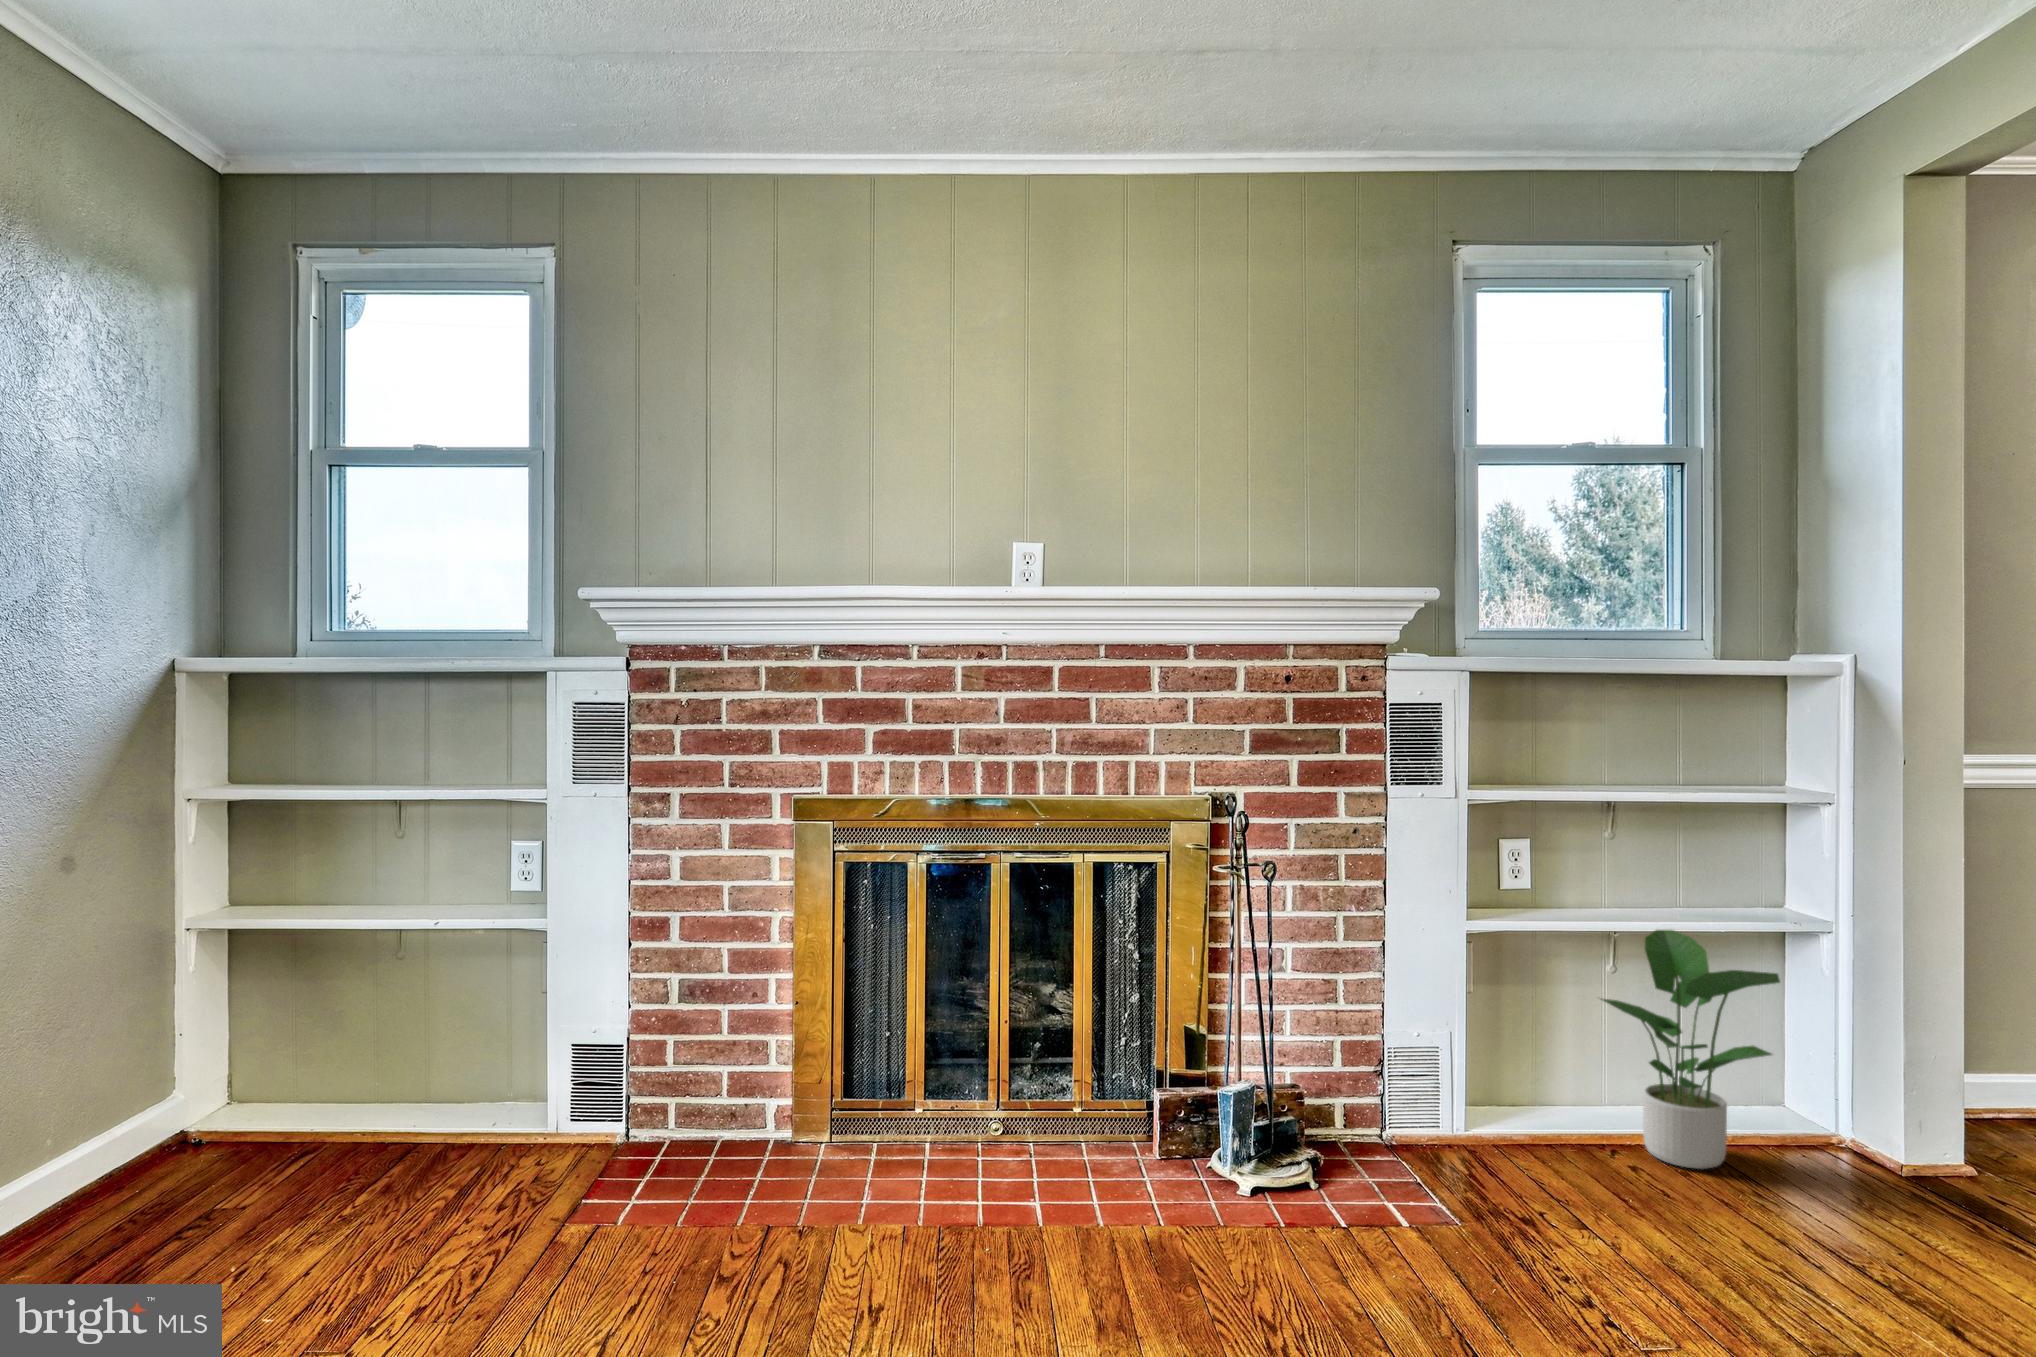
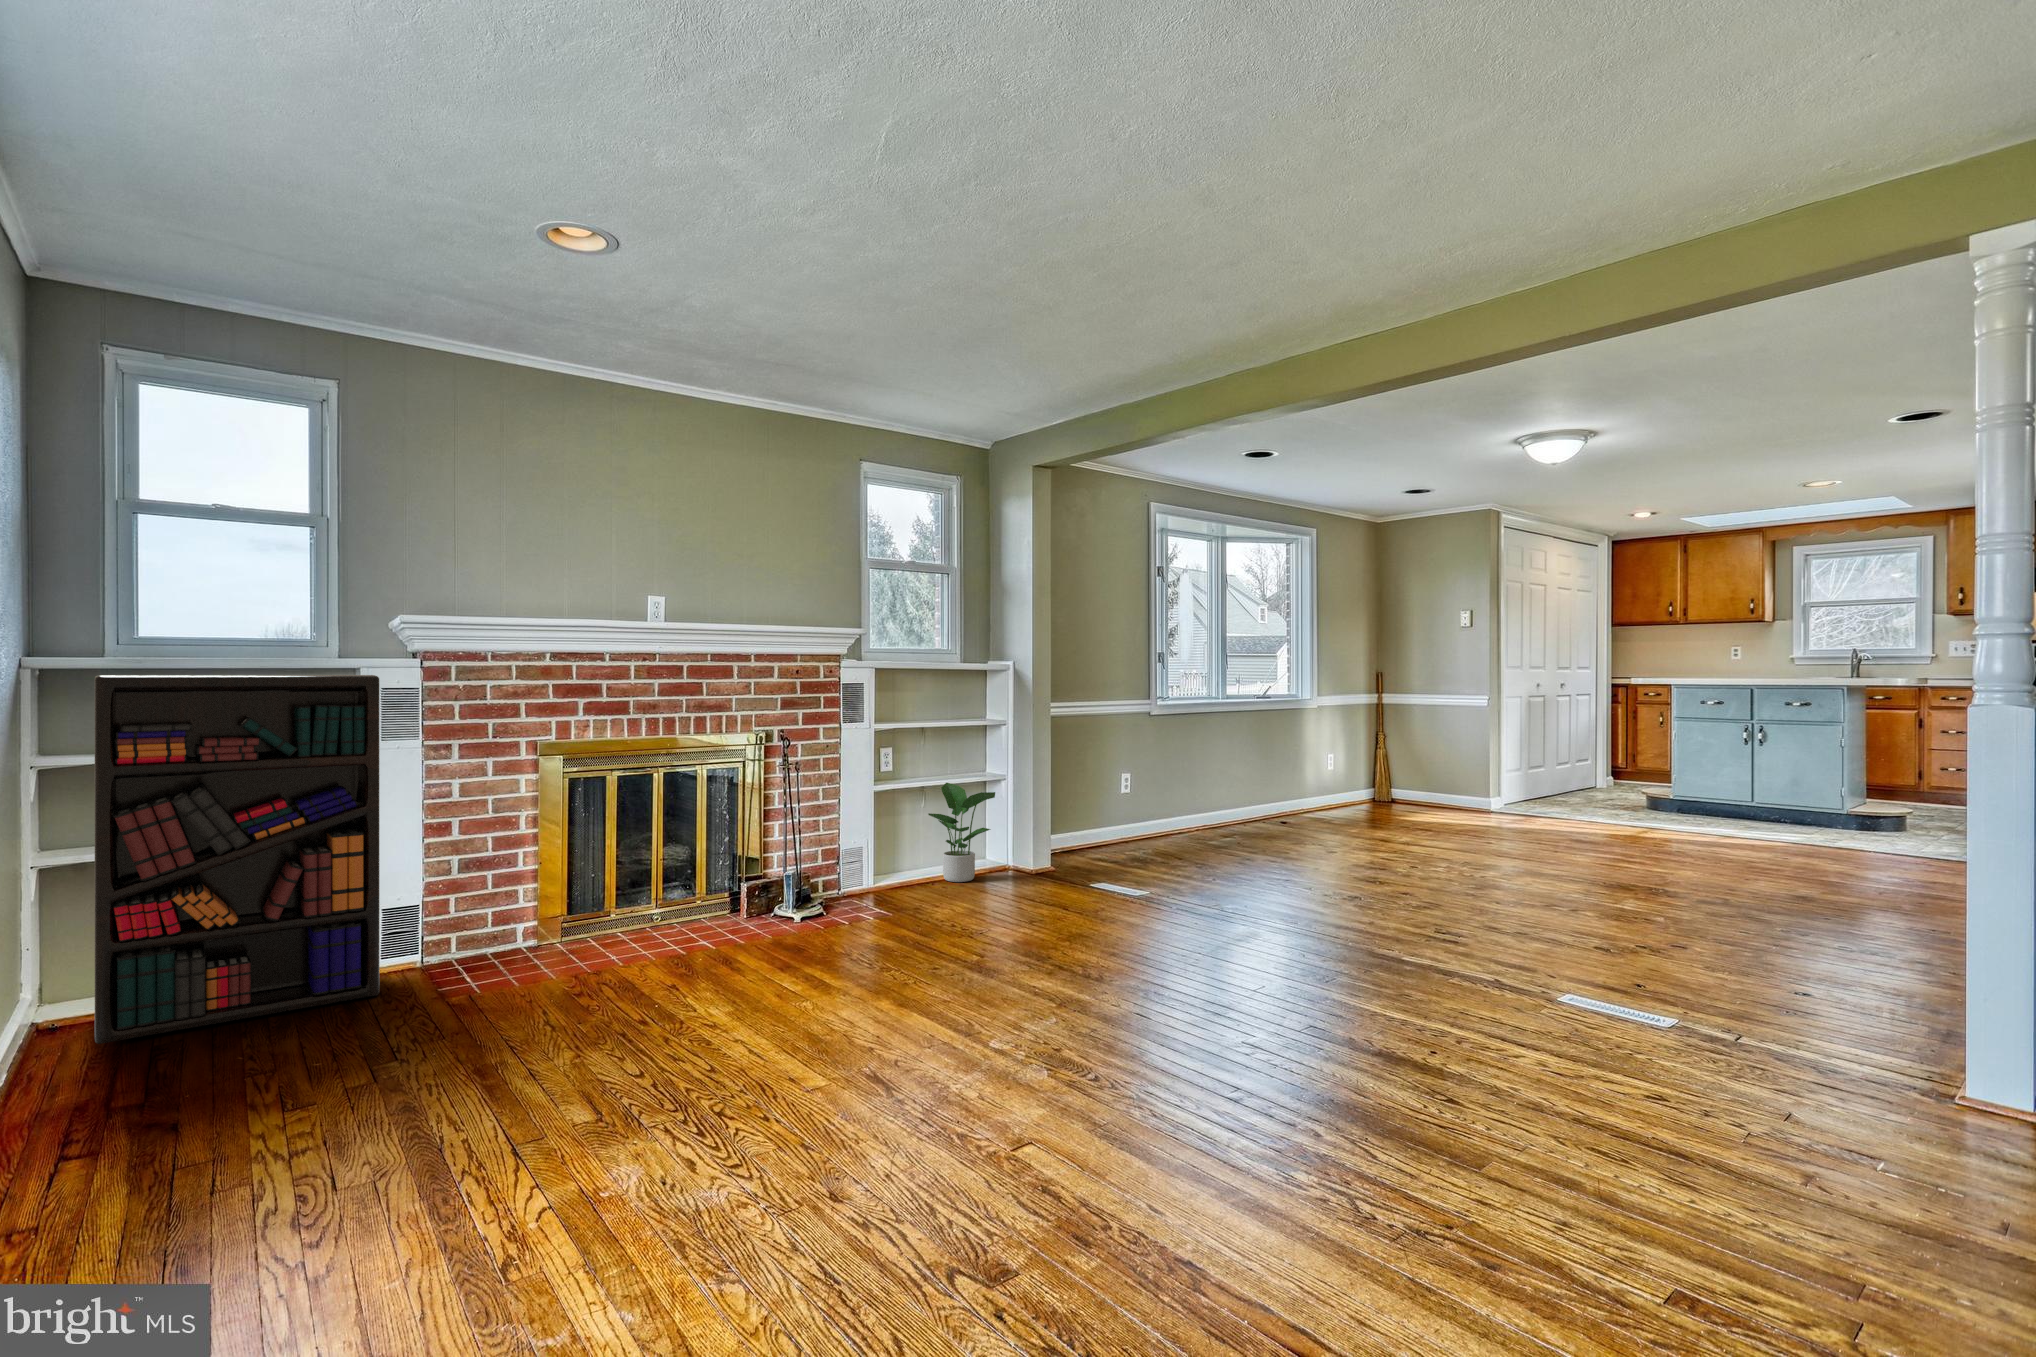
bookshelf: none [150,682,556,1198] -> present [95,675,380,1044]

